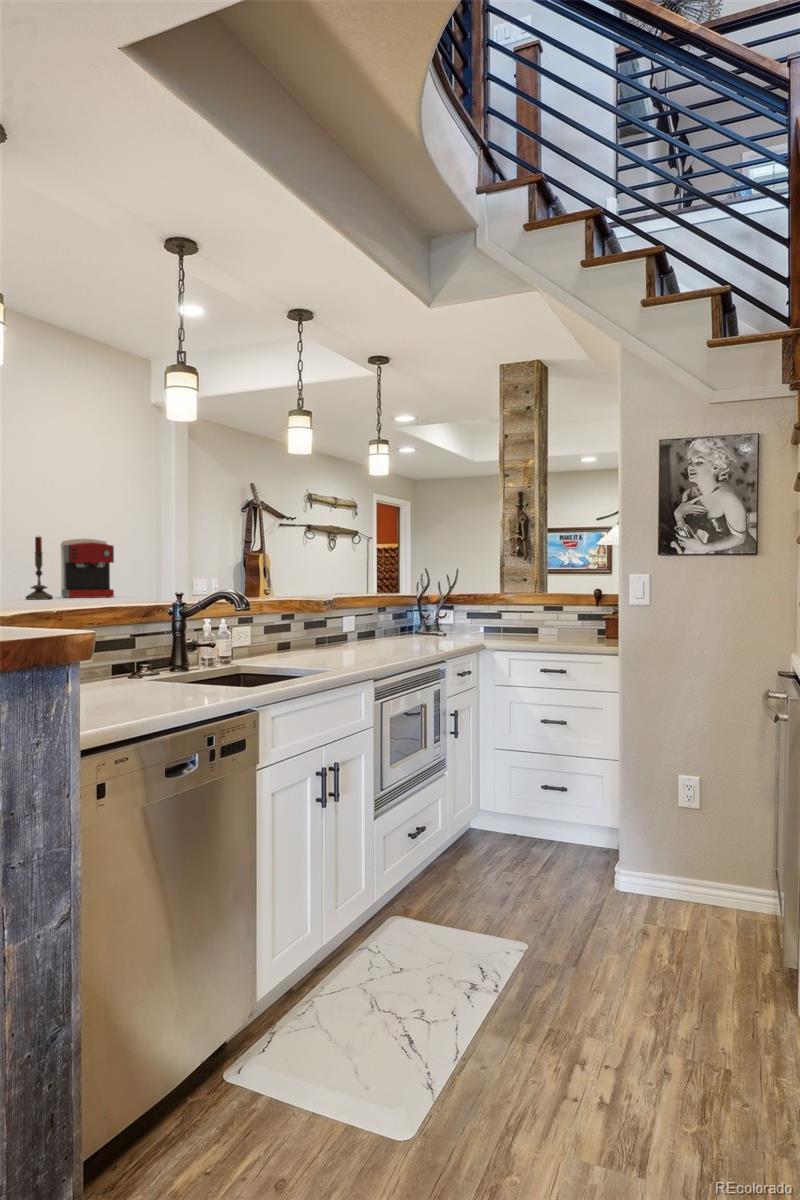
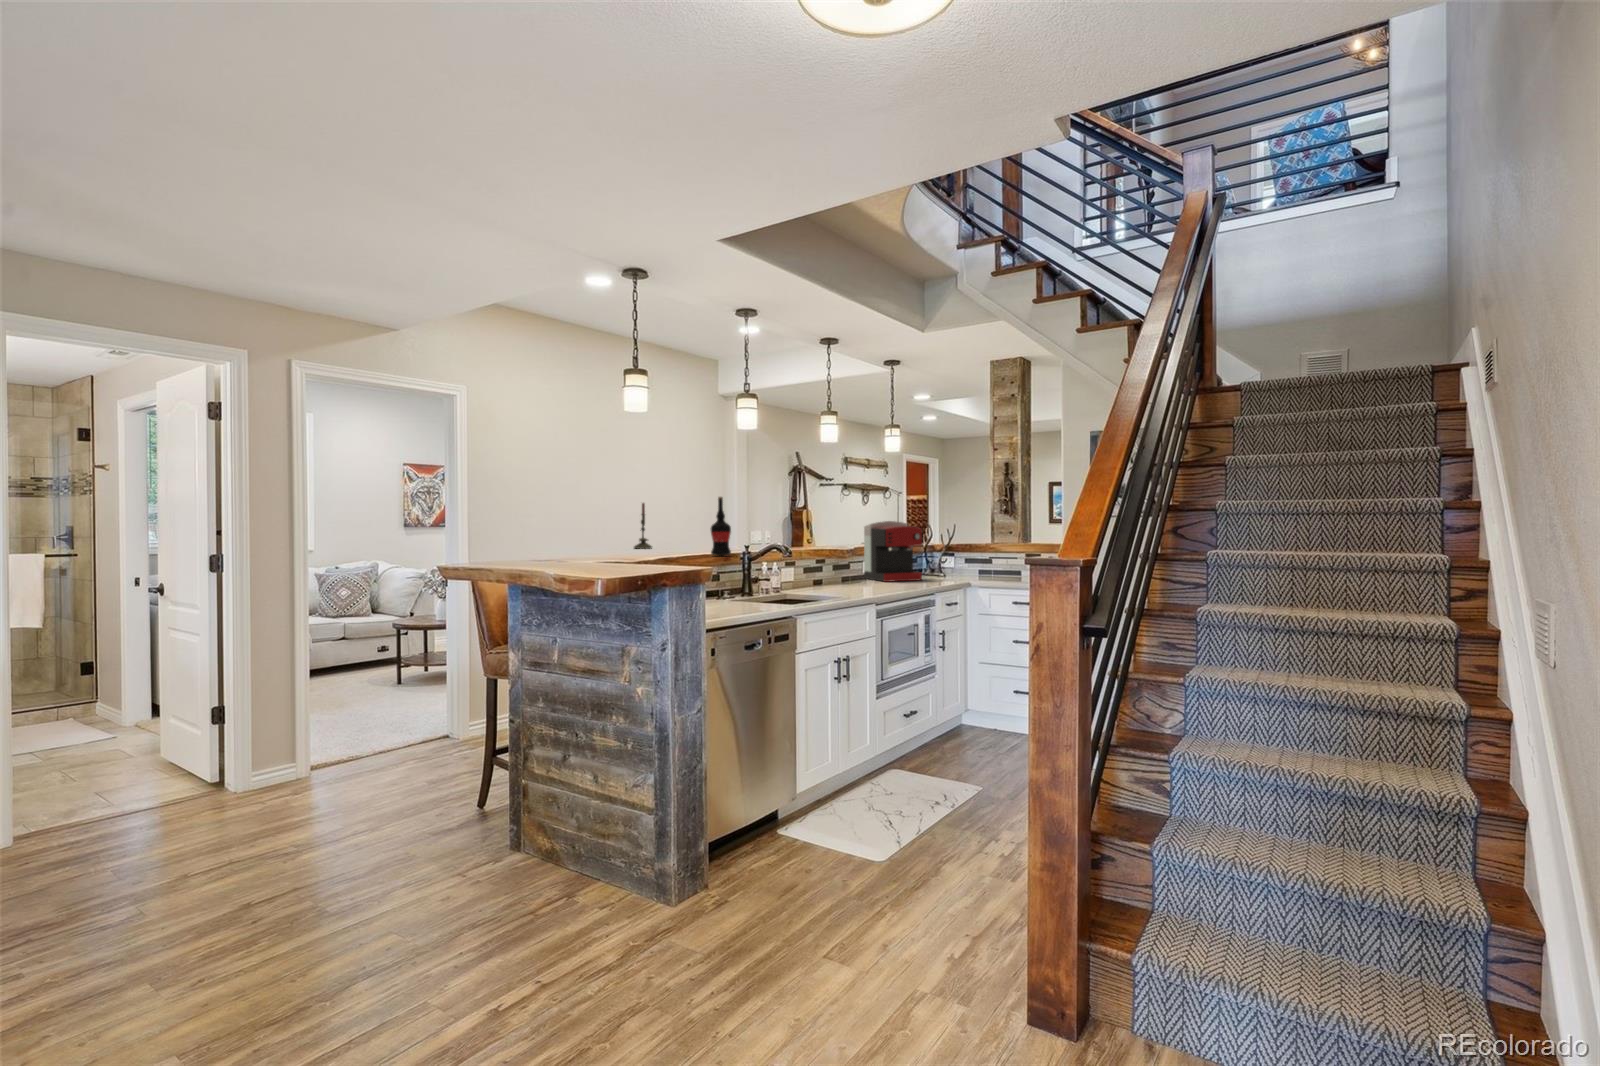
wine bottle: none [120,518,154,609] -> present [711,497,731,556]
coffee maker: present [61,539,114,598] -> present [864,521,923,582]

